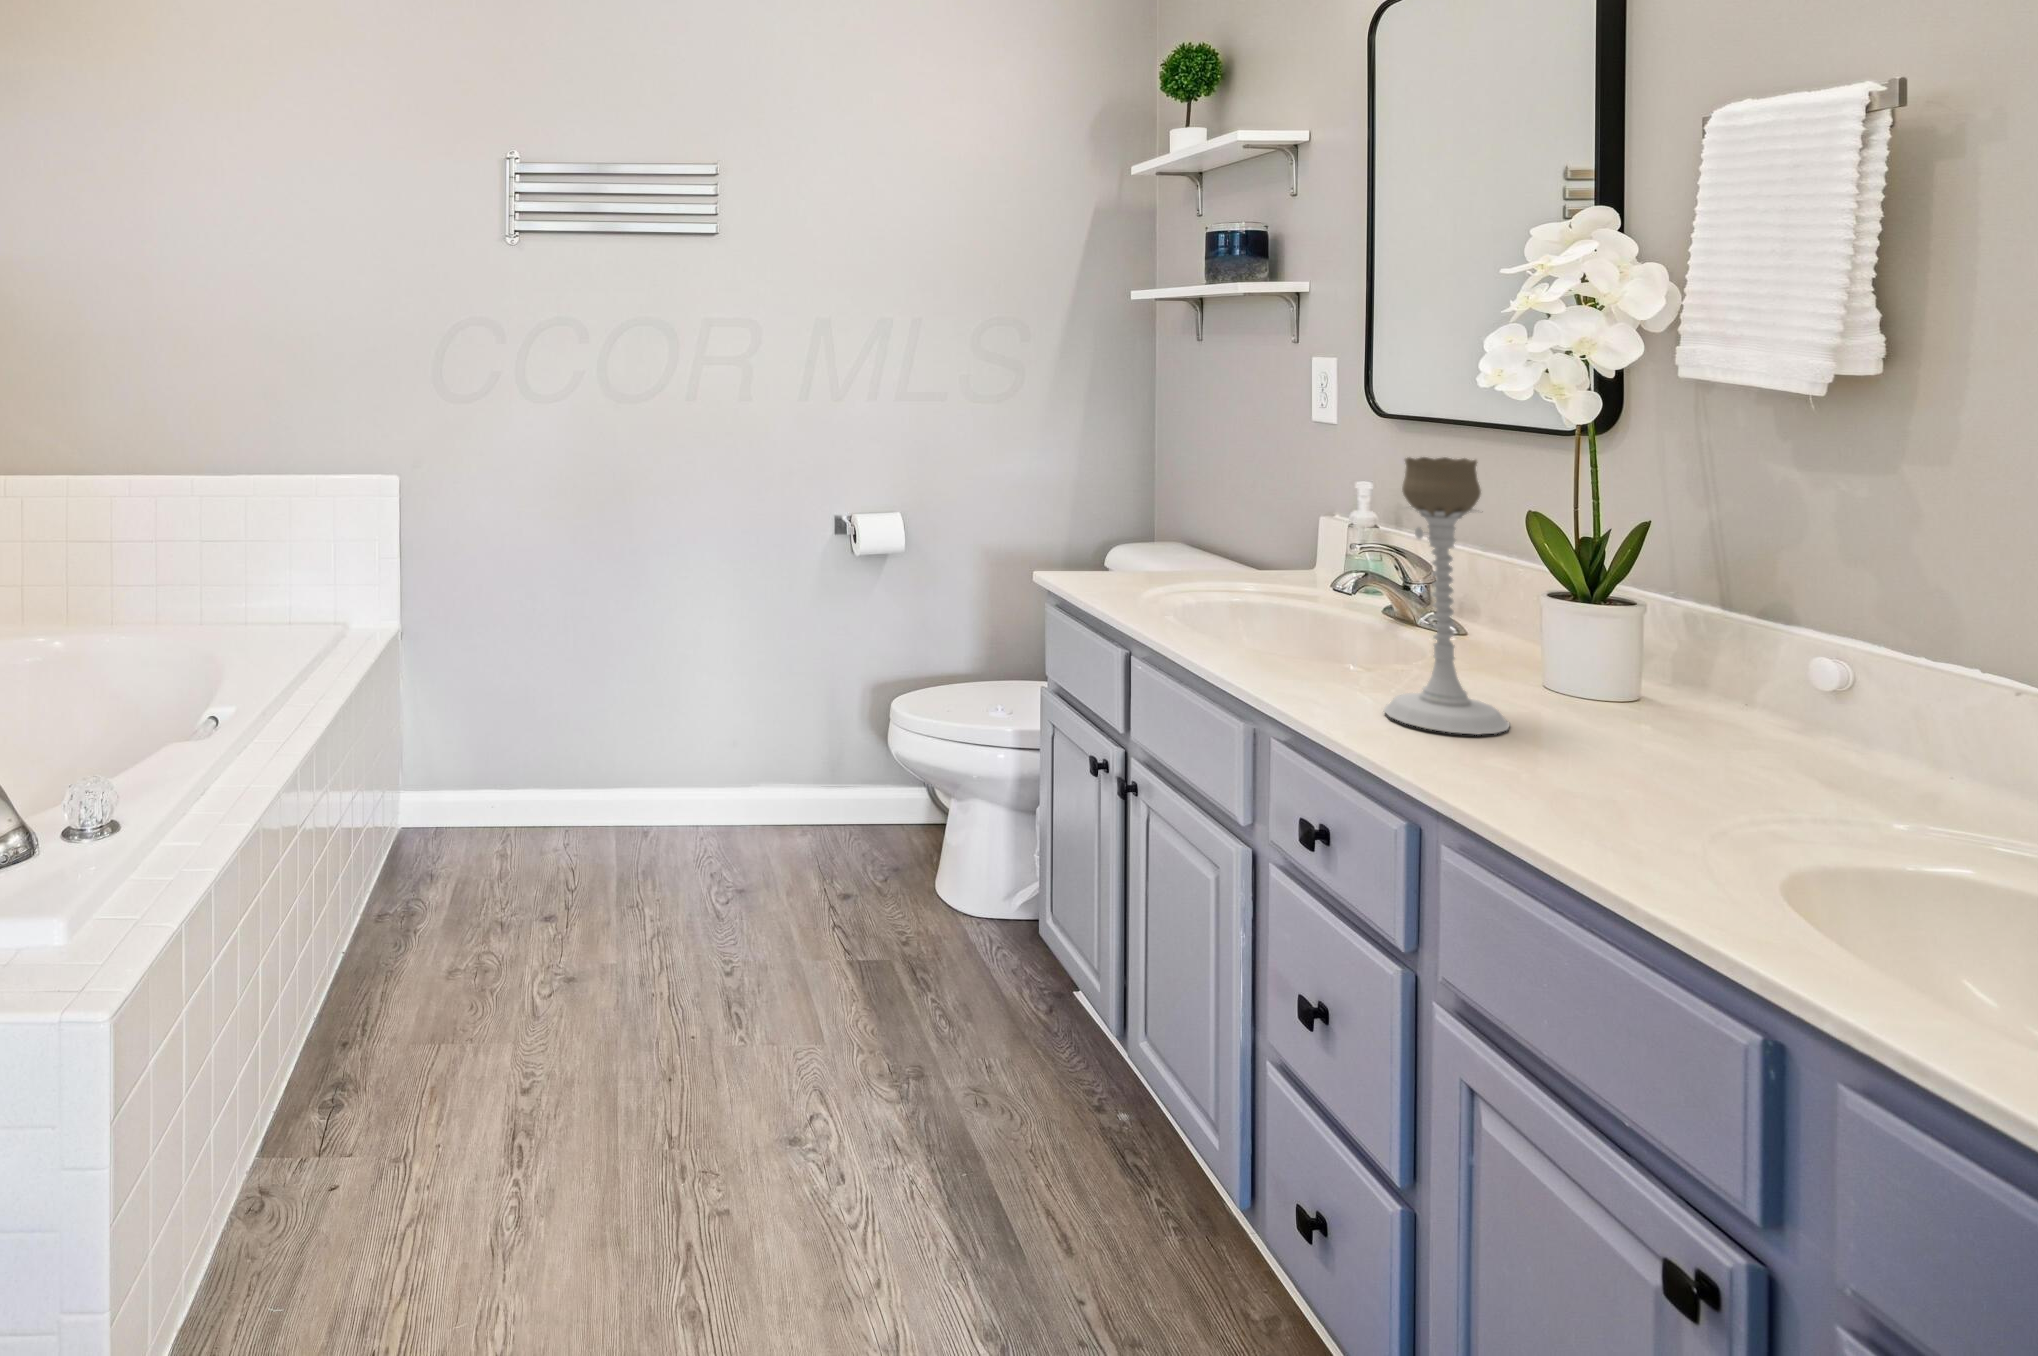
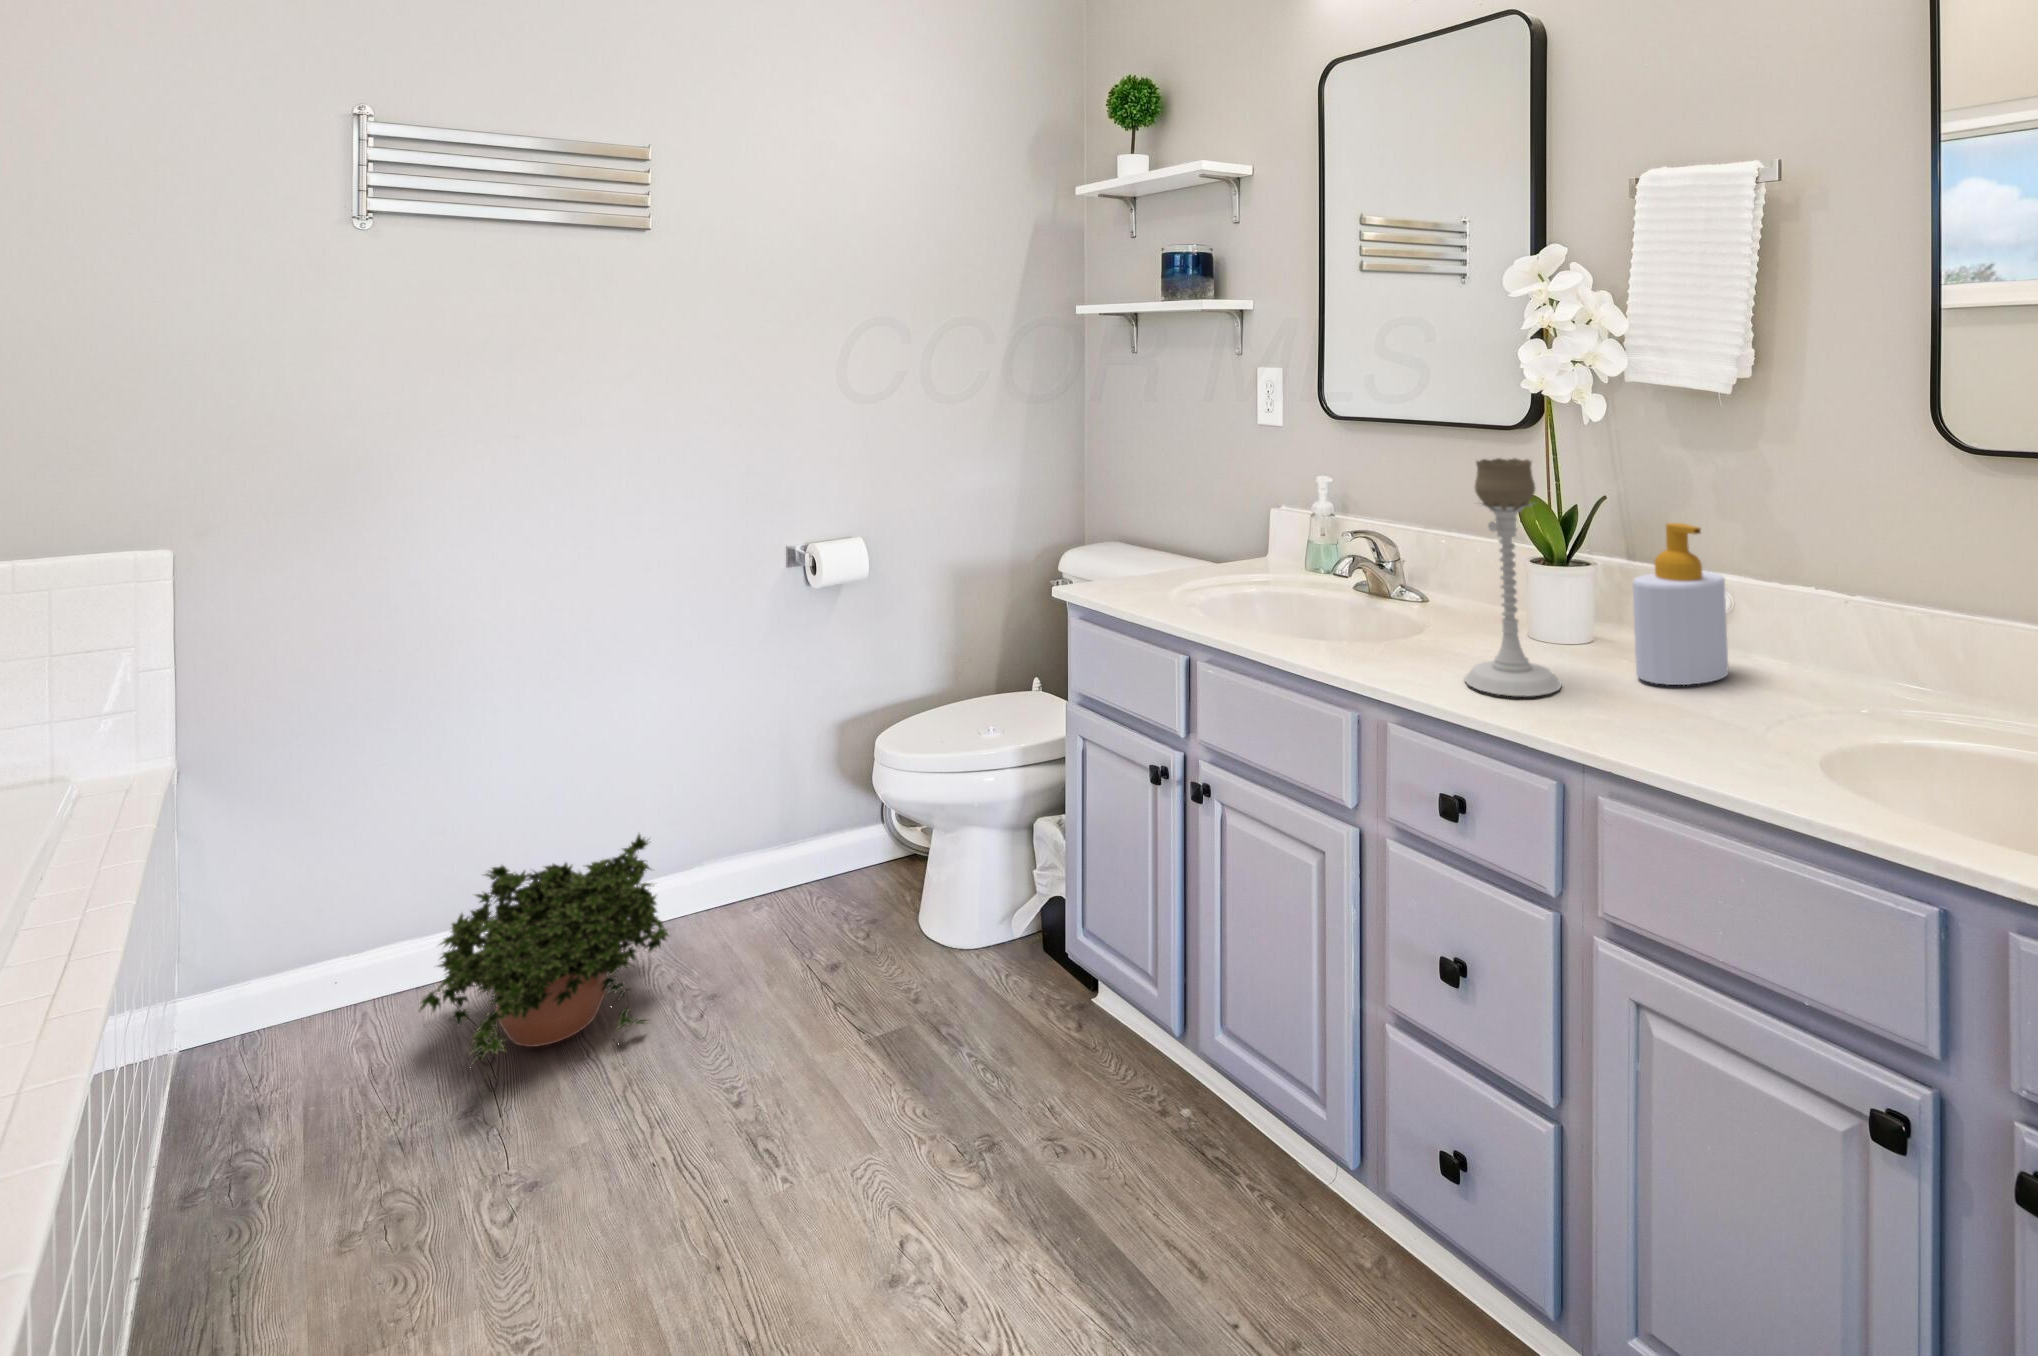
soap bottle: none [1621,553,1780,761] -> present [1633,523,1728,685]
potted plant: none [528,738,705,904] -> present [420,834,669,1062]

